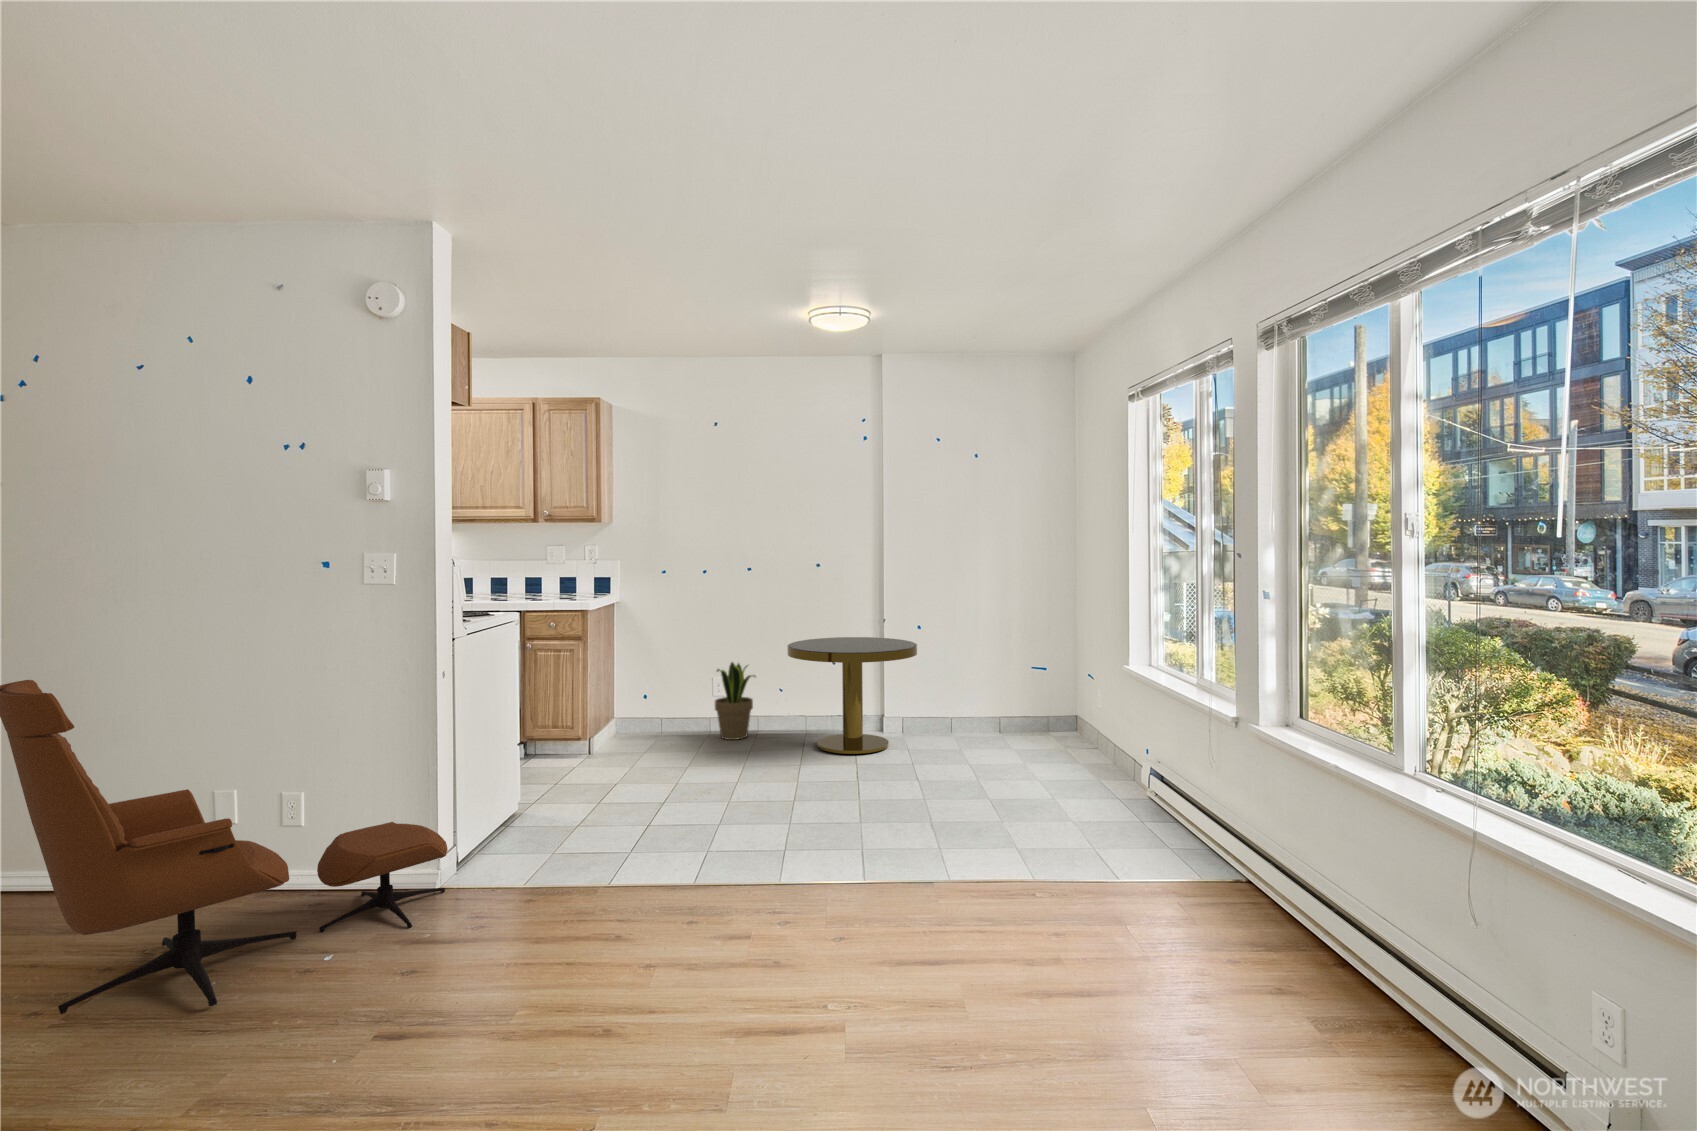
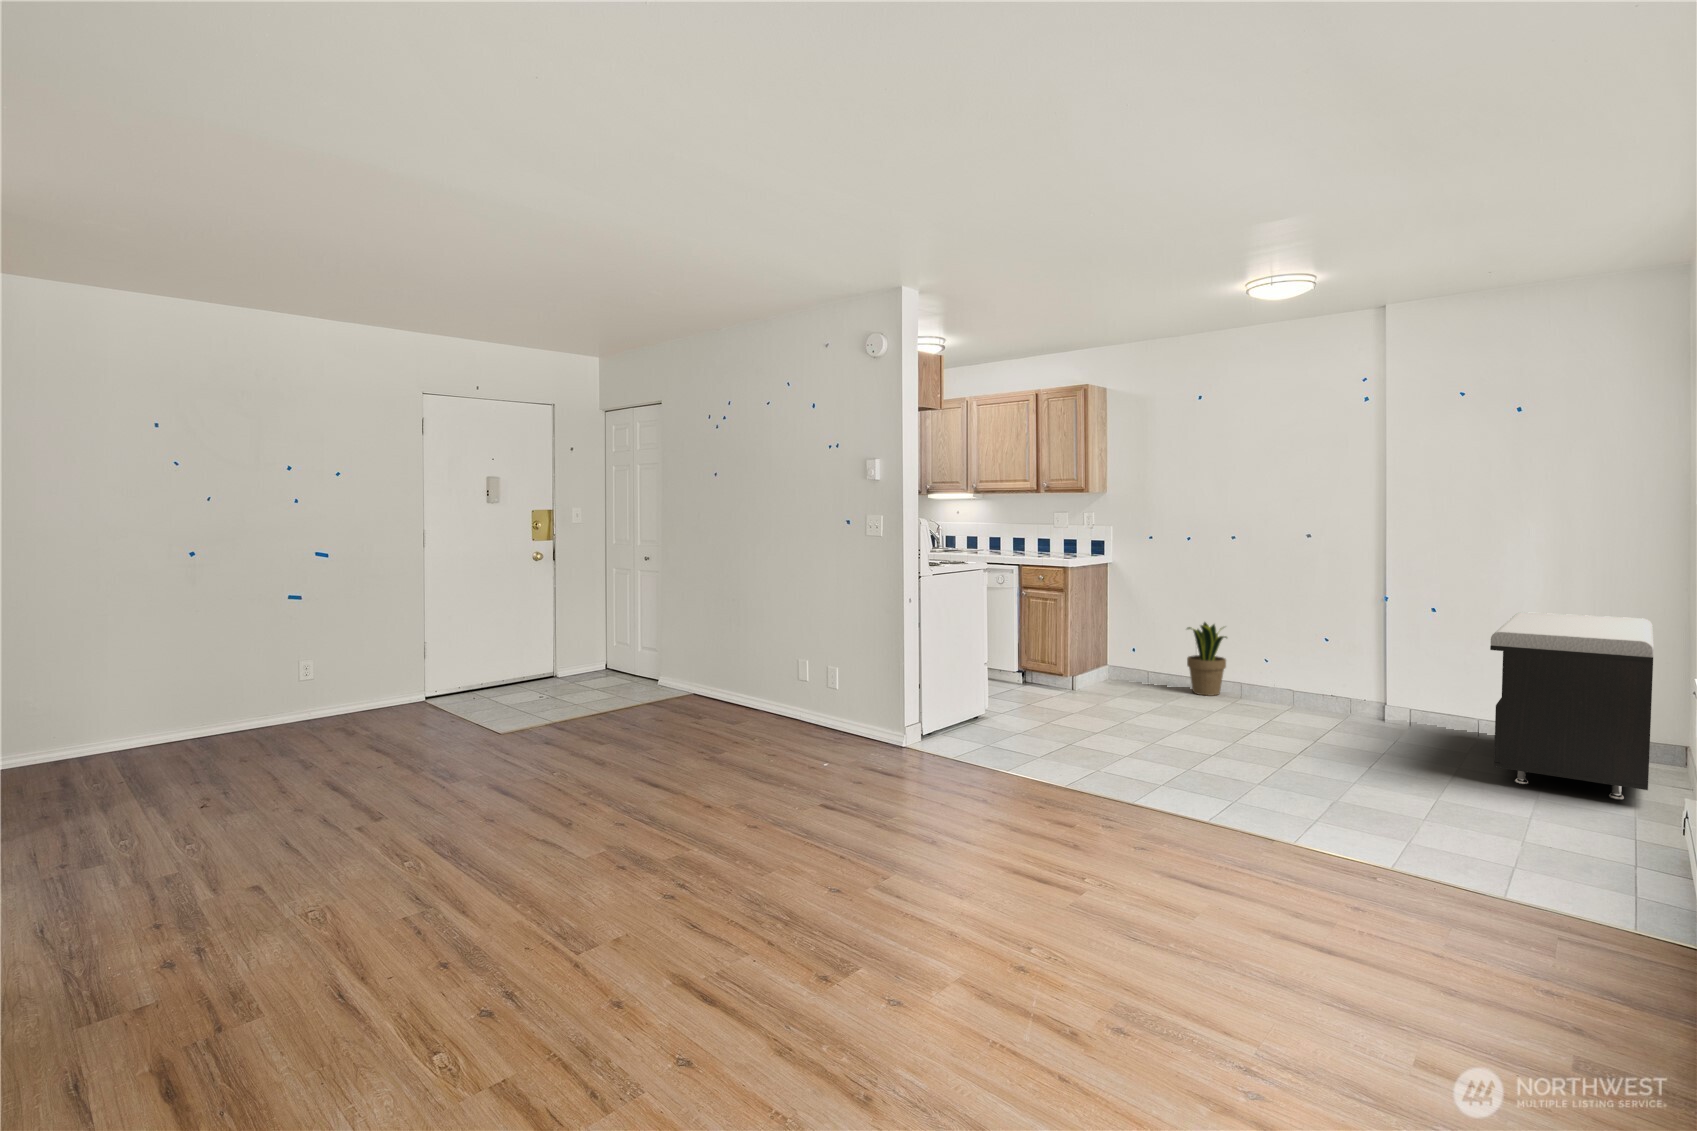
storage bench: none [998,632,1135,781] -> present [1490,612,1654,800]
side table: present [788,637,917,754] -> none [1247,606,1400,725]
lounge chair: present [0,680,447,1014] -> none [688,587,904,771]

